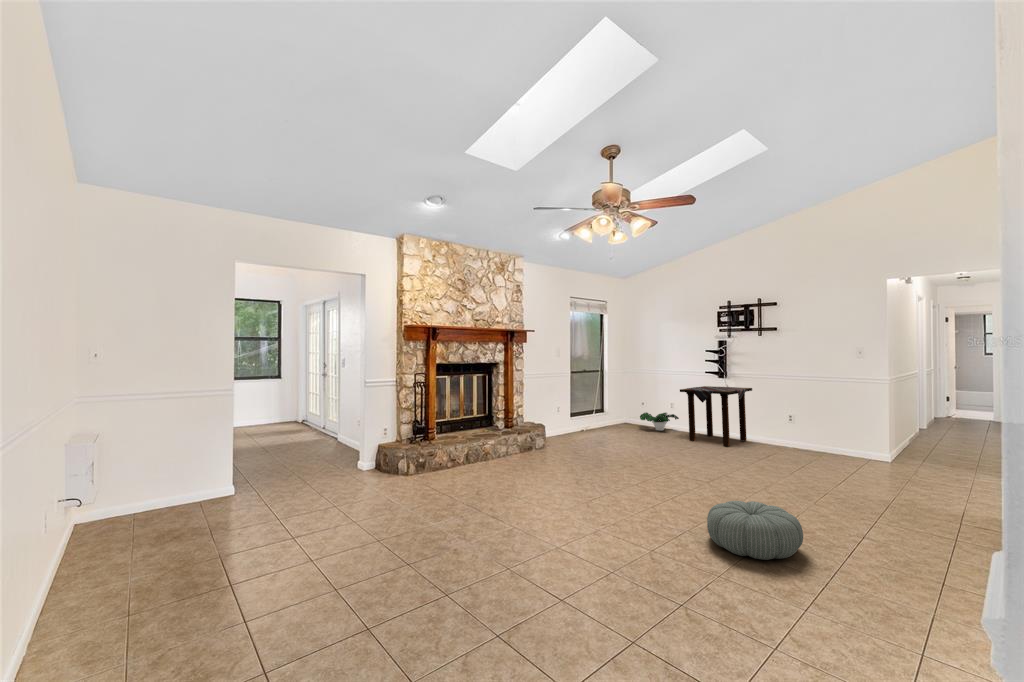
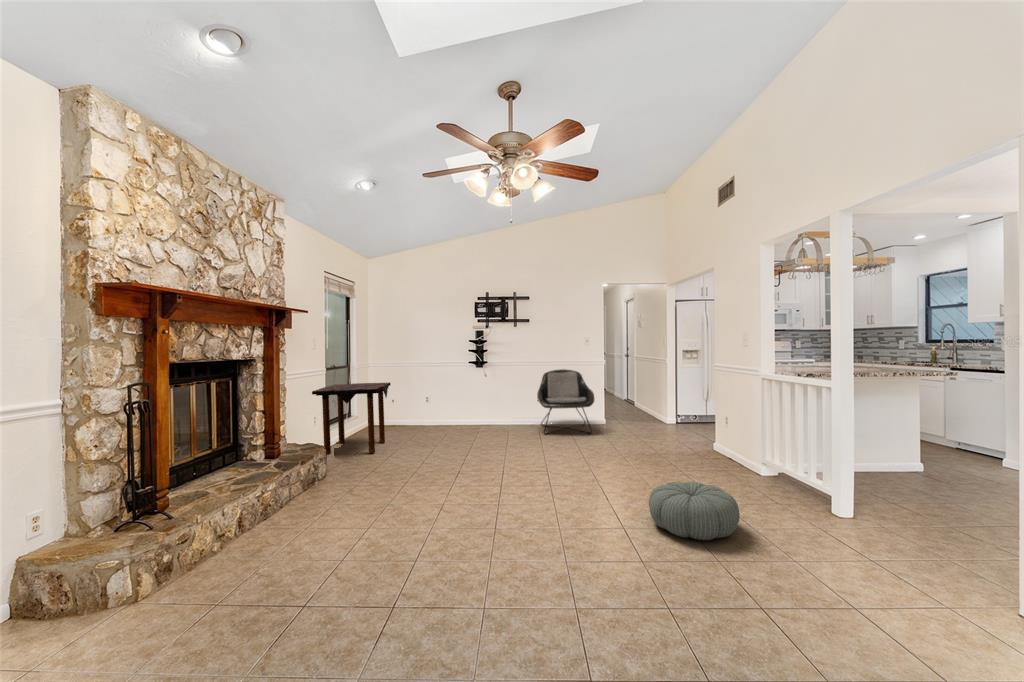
lounge chair: none [767,385,849,465] -> present [537,369,594,435]
side table: present [680,386,752,446] -> present [312,382,390,455]
potted plant: present [640,412,679,430] -> none [394,407,436,428]

